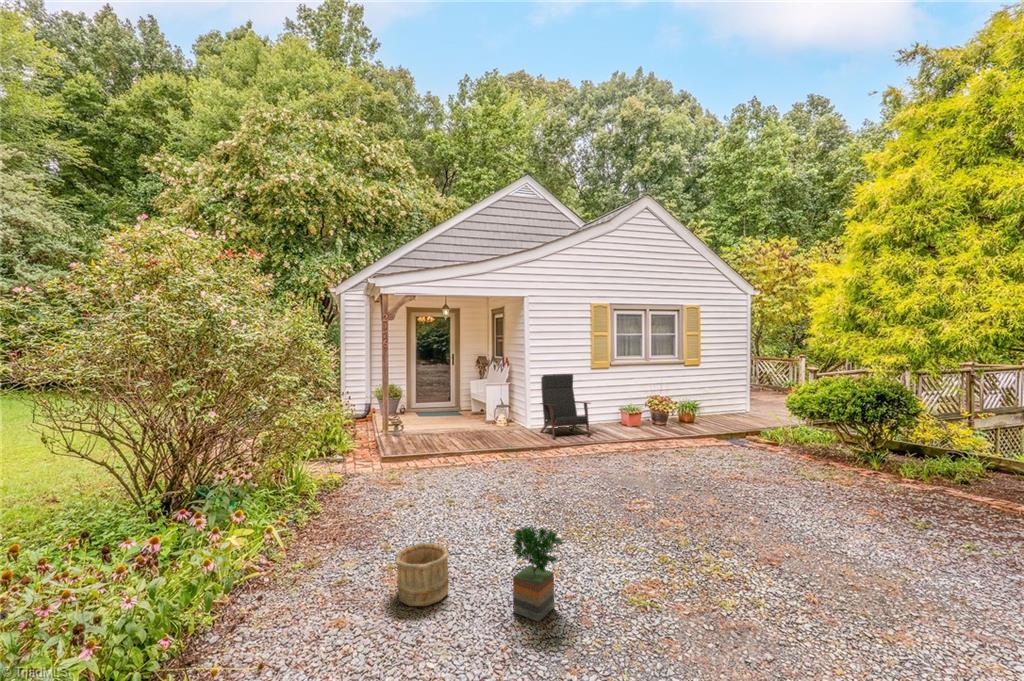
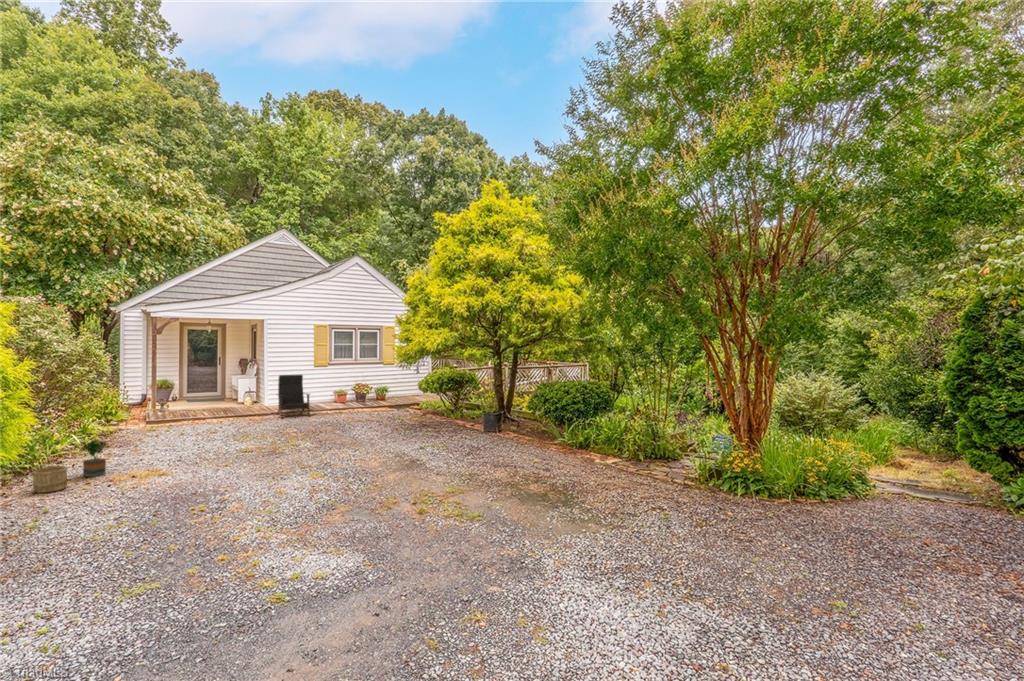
potted tree: present [513,527,563,622] -> present [81,441,110,477]
wooden bucket: present [395,543,449,606] -> present [32,466,67,493]

